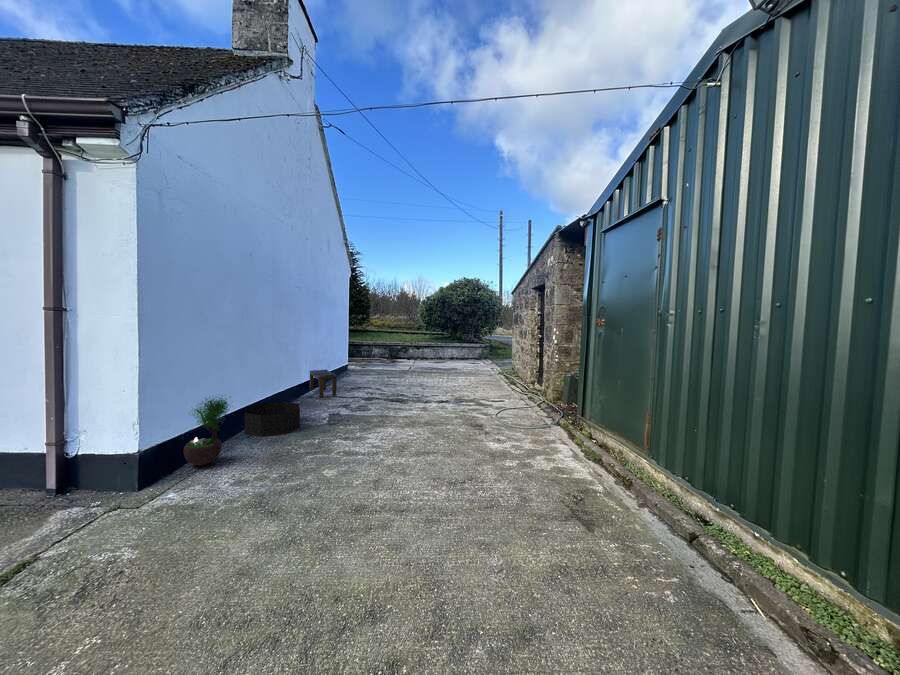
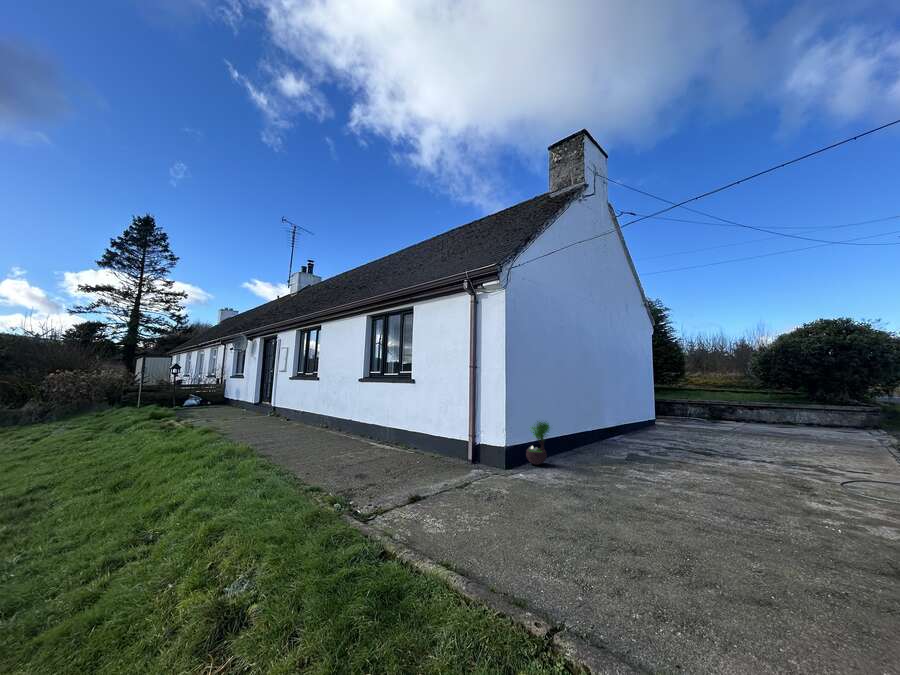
bench: present [309,370,337,398] -> none [612,418,637,443]
basket: present [245,402,300,437] -> none [560,435,601,460]

